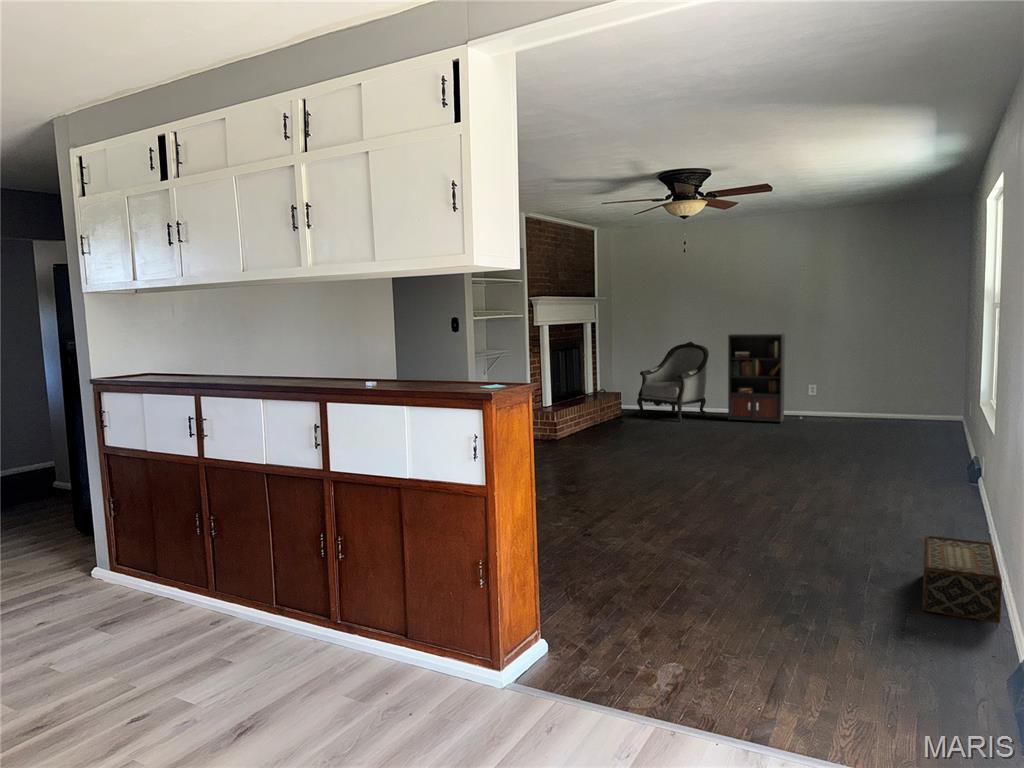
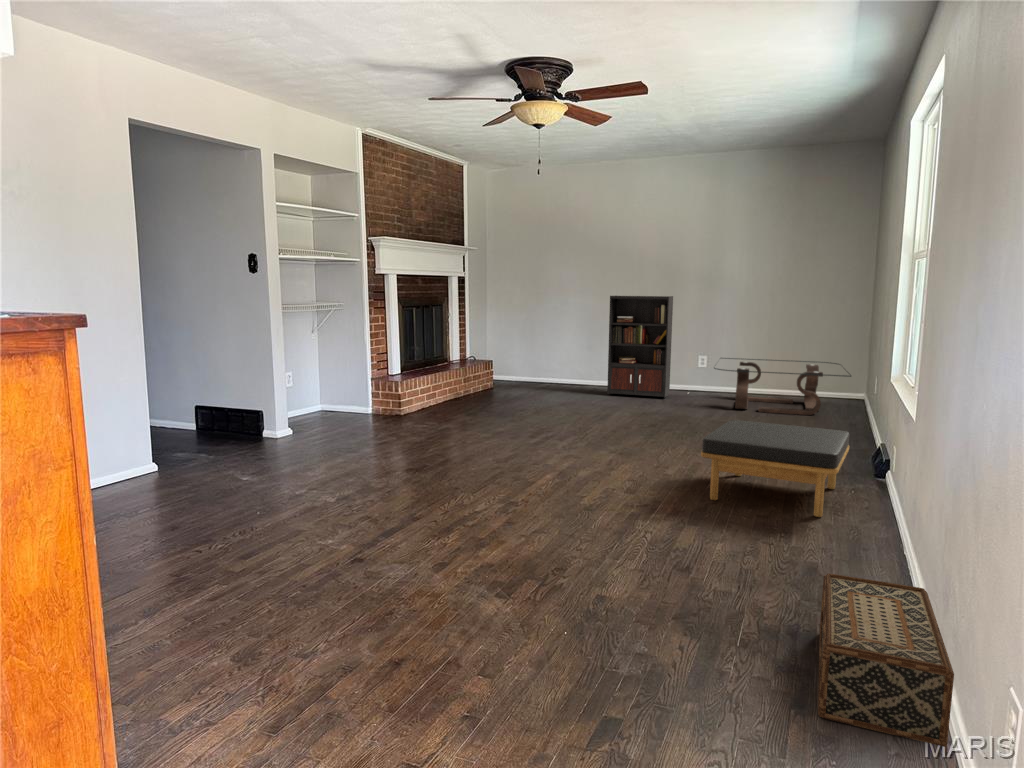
armchair: present [637,342,709,422] -> none [508,304,590,395]
coffee table: none [825,386,950,435] -> present [714,358,851,415]
ottoman: none [828,440,946,511] -> present [701,420,849,517]

